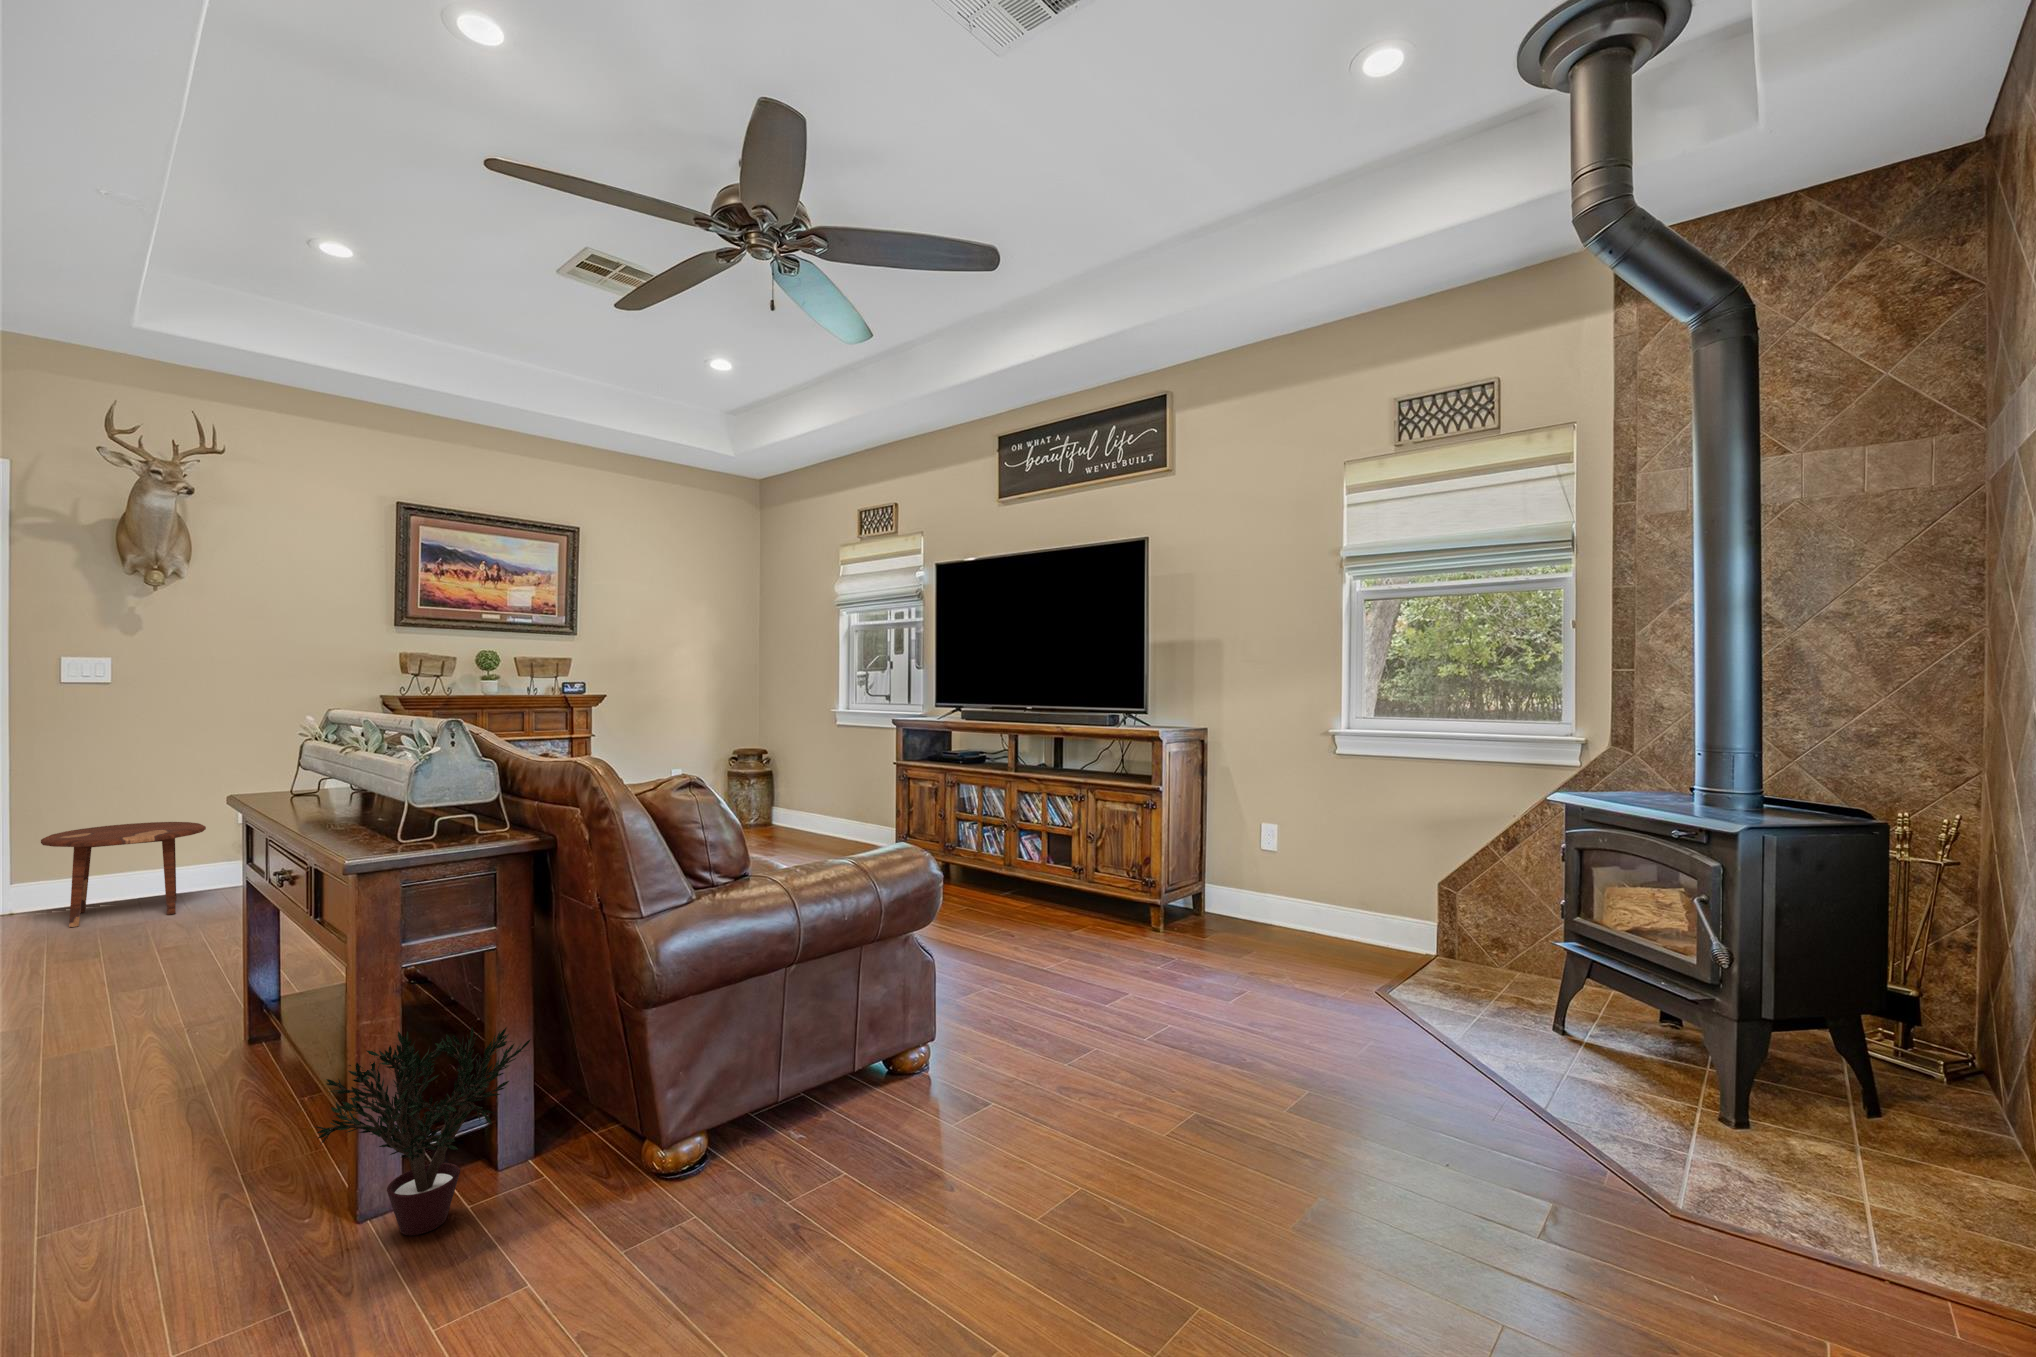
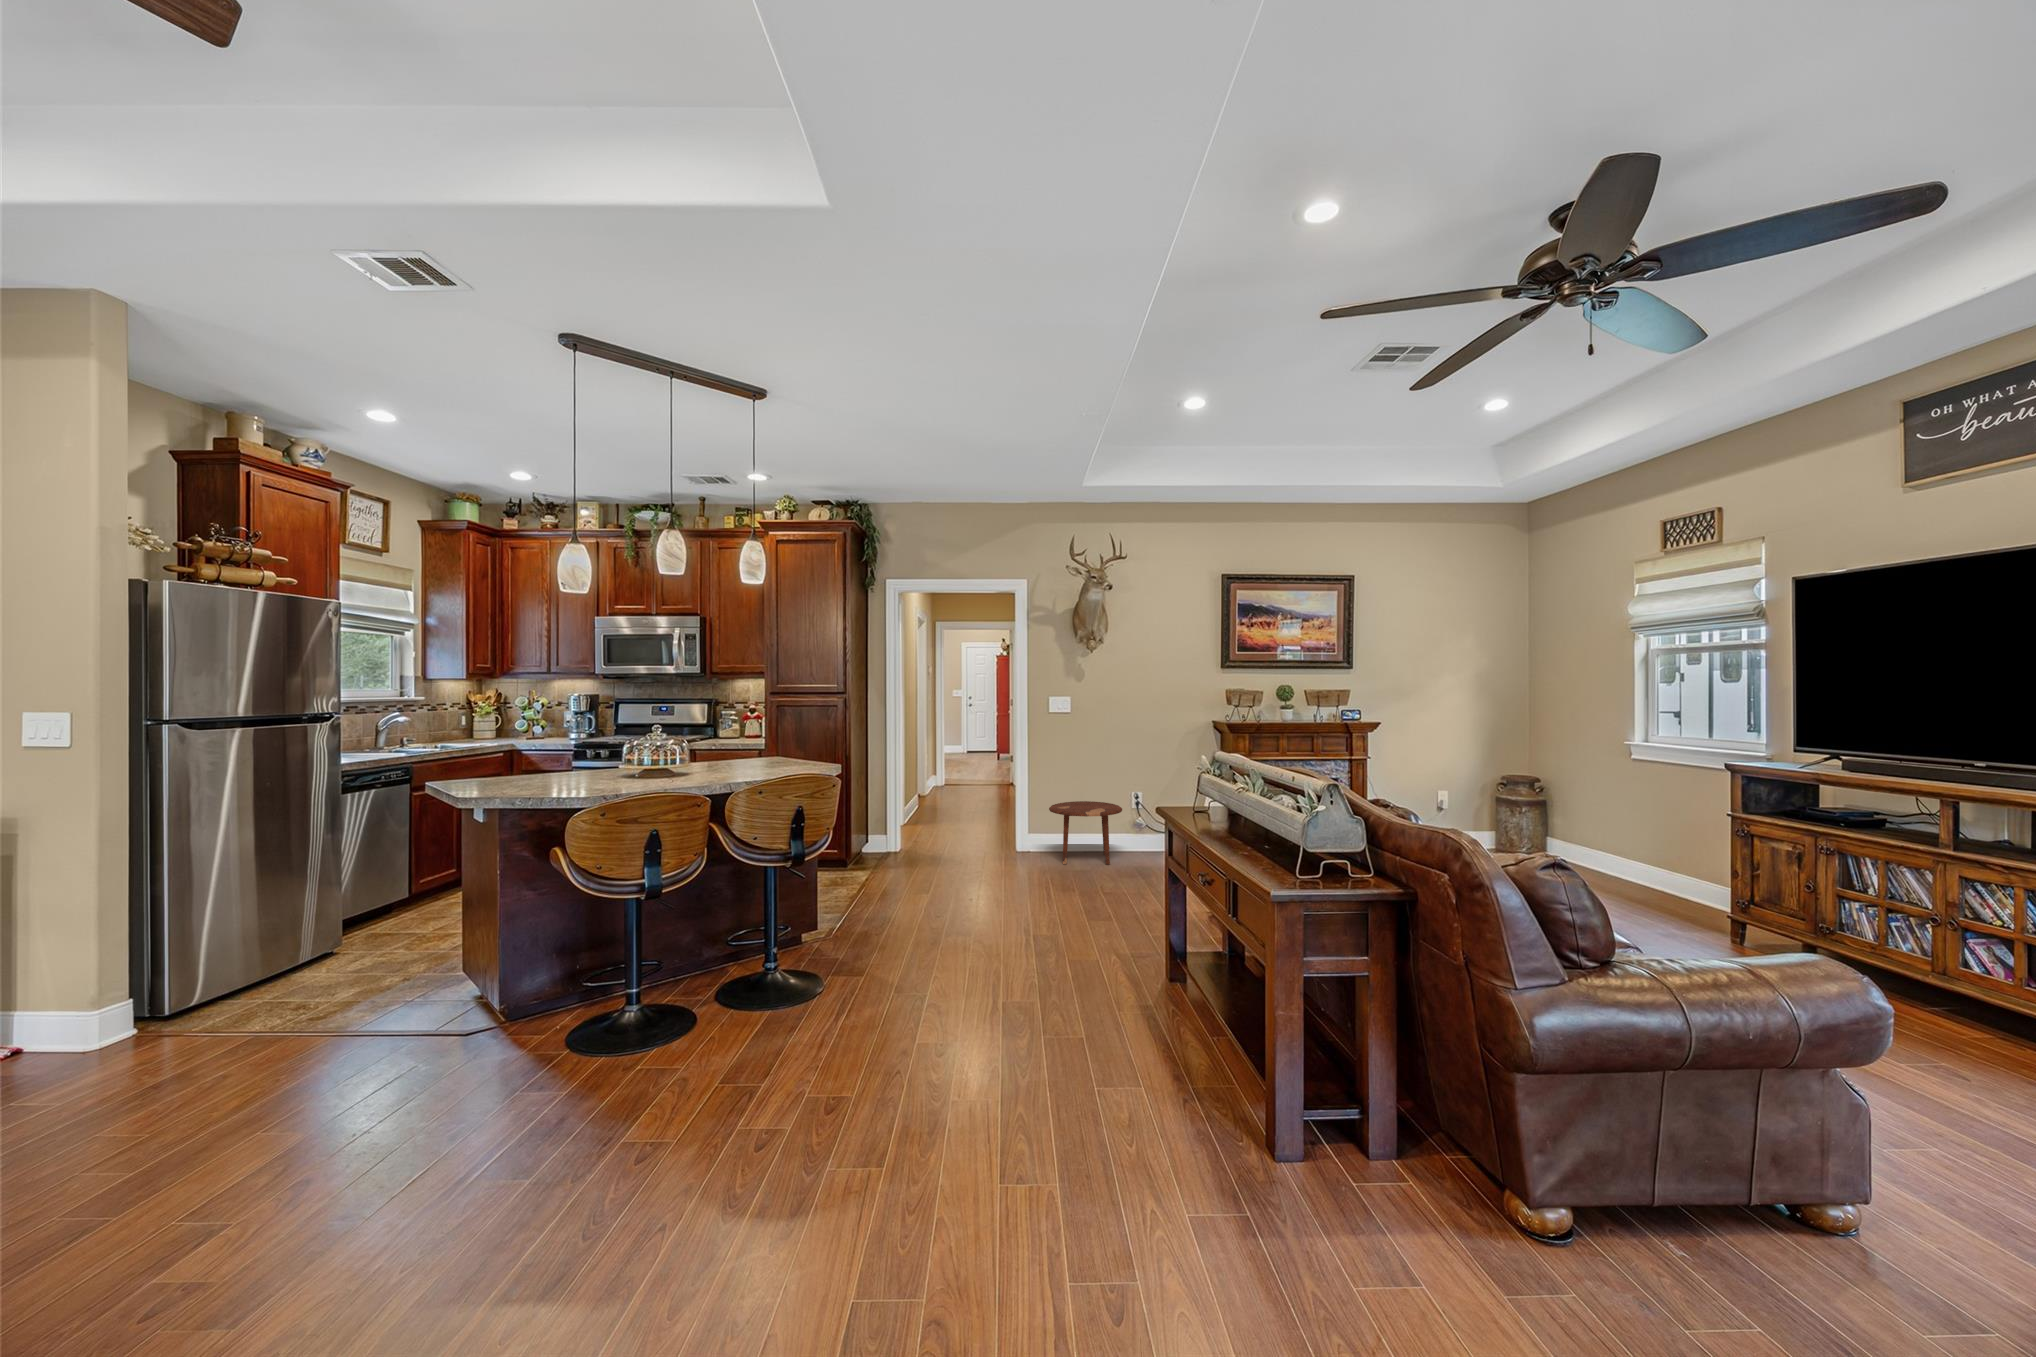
potted plant: present [316,1027,531,1235] -> none [1260,1029,1408,1202]

